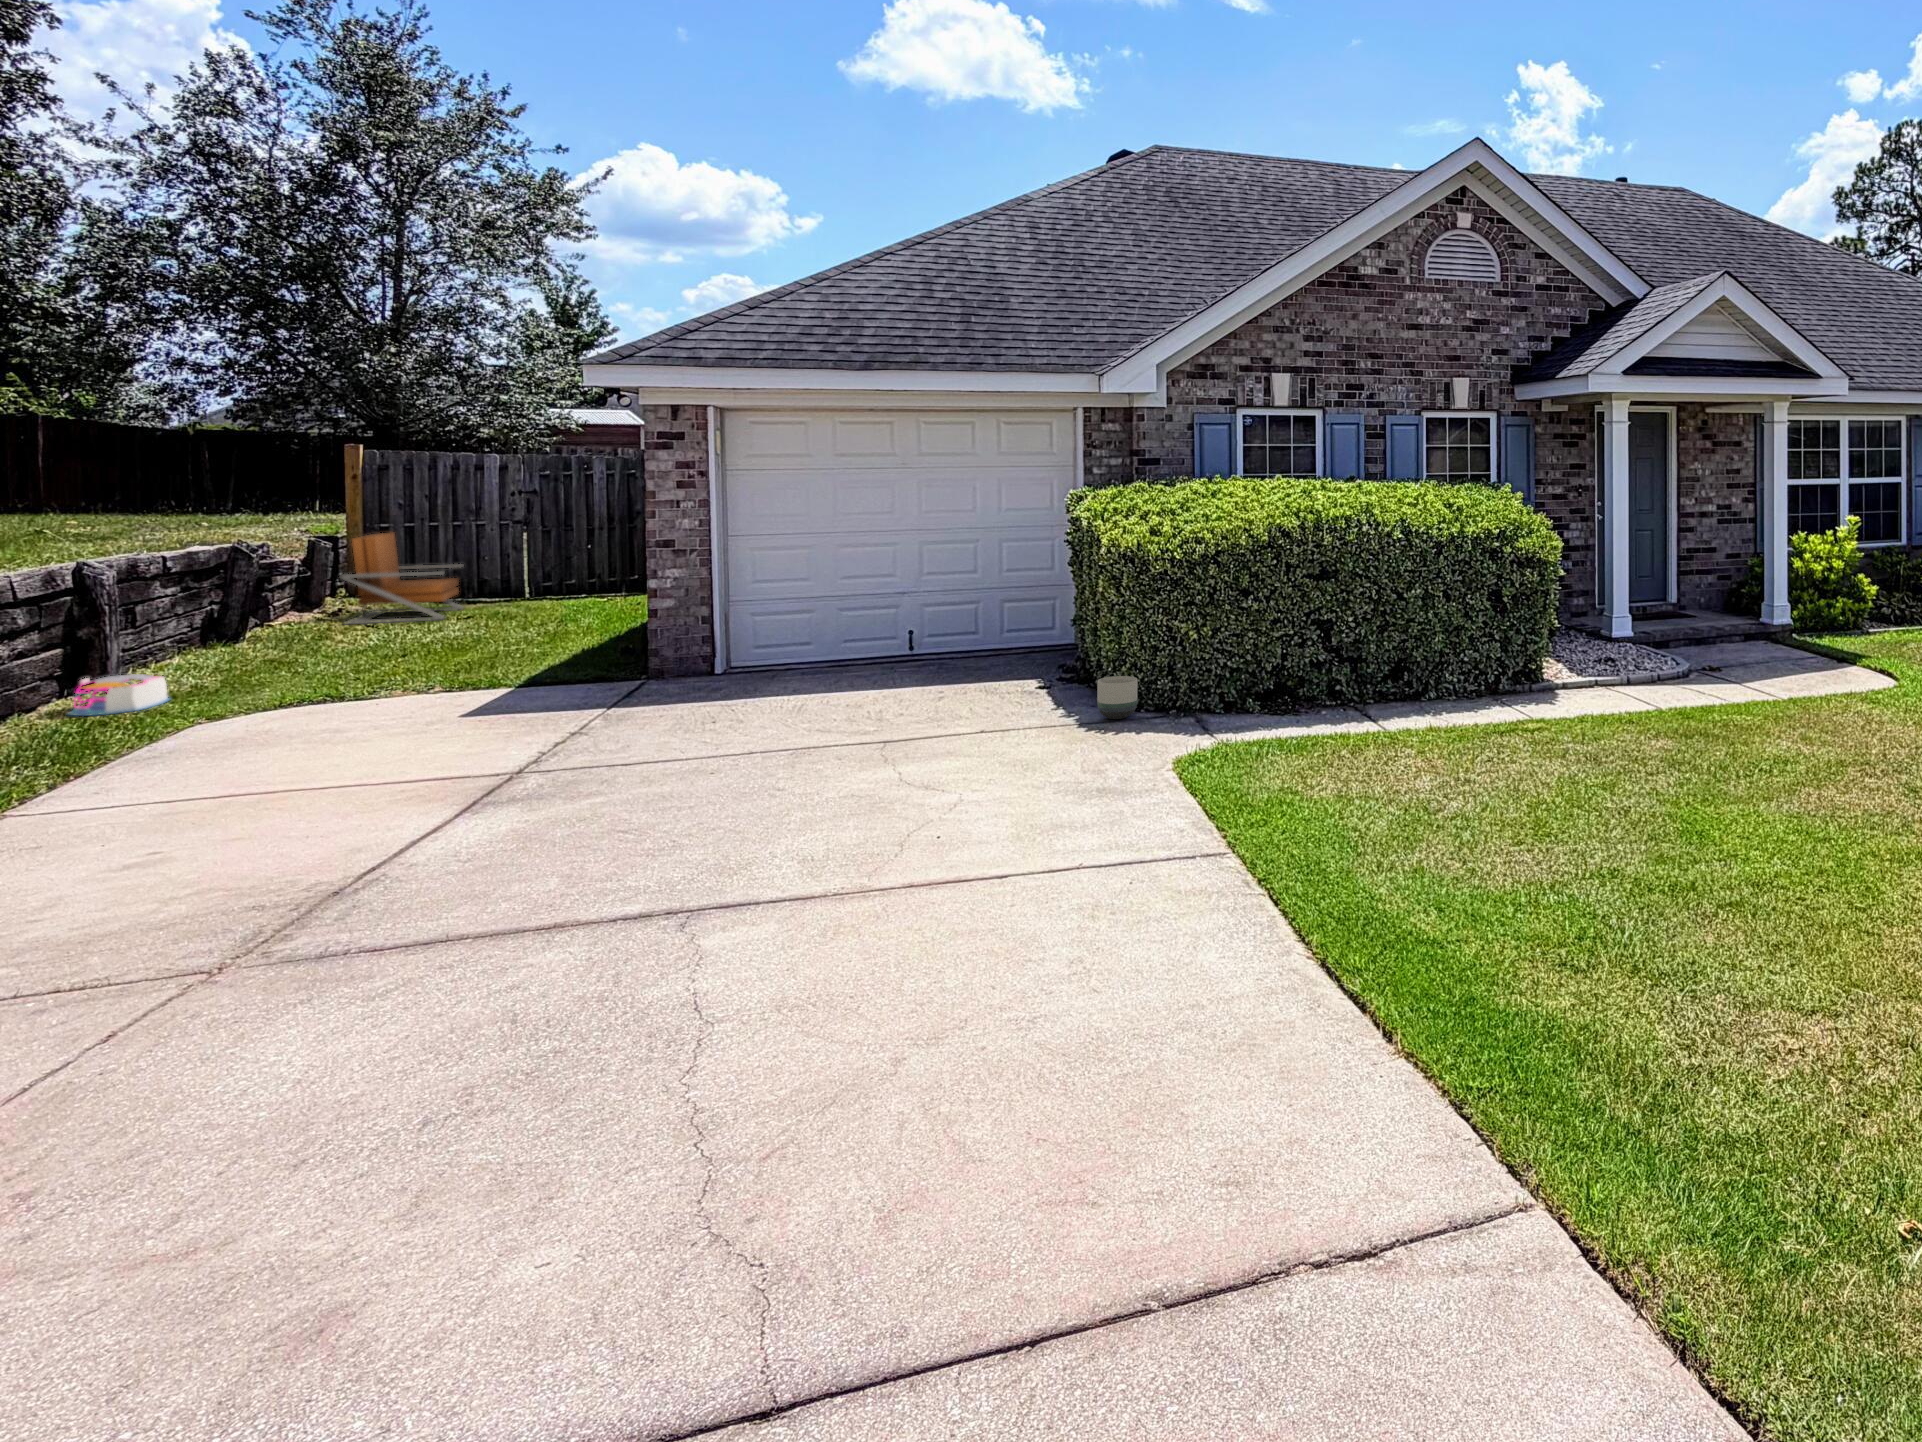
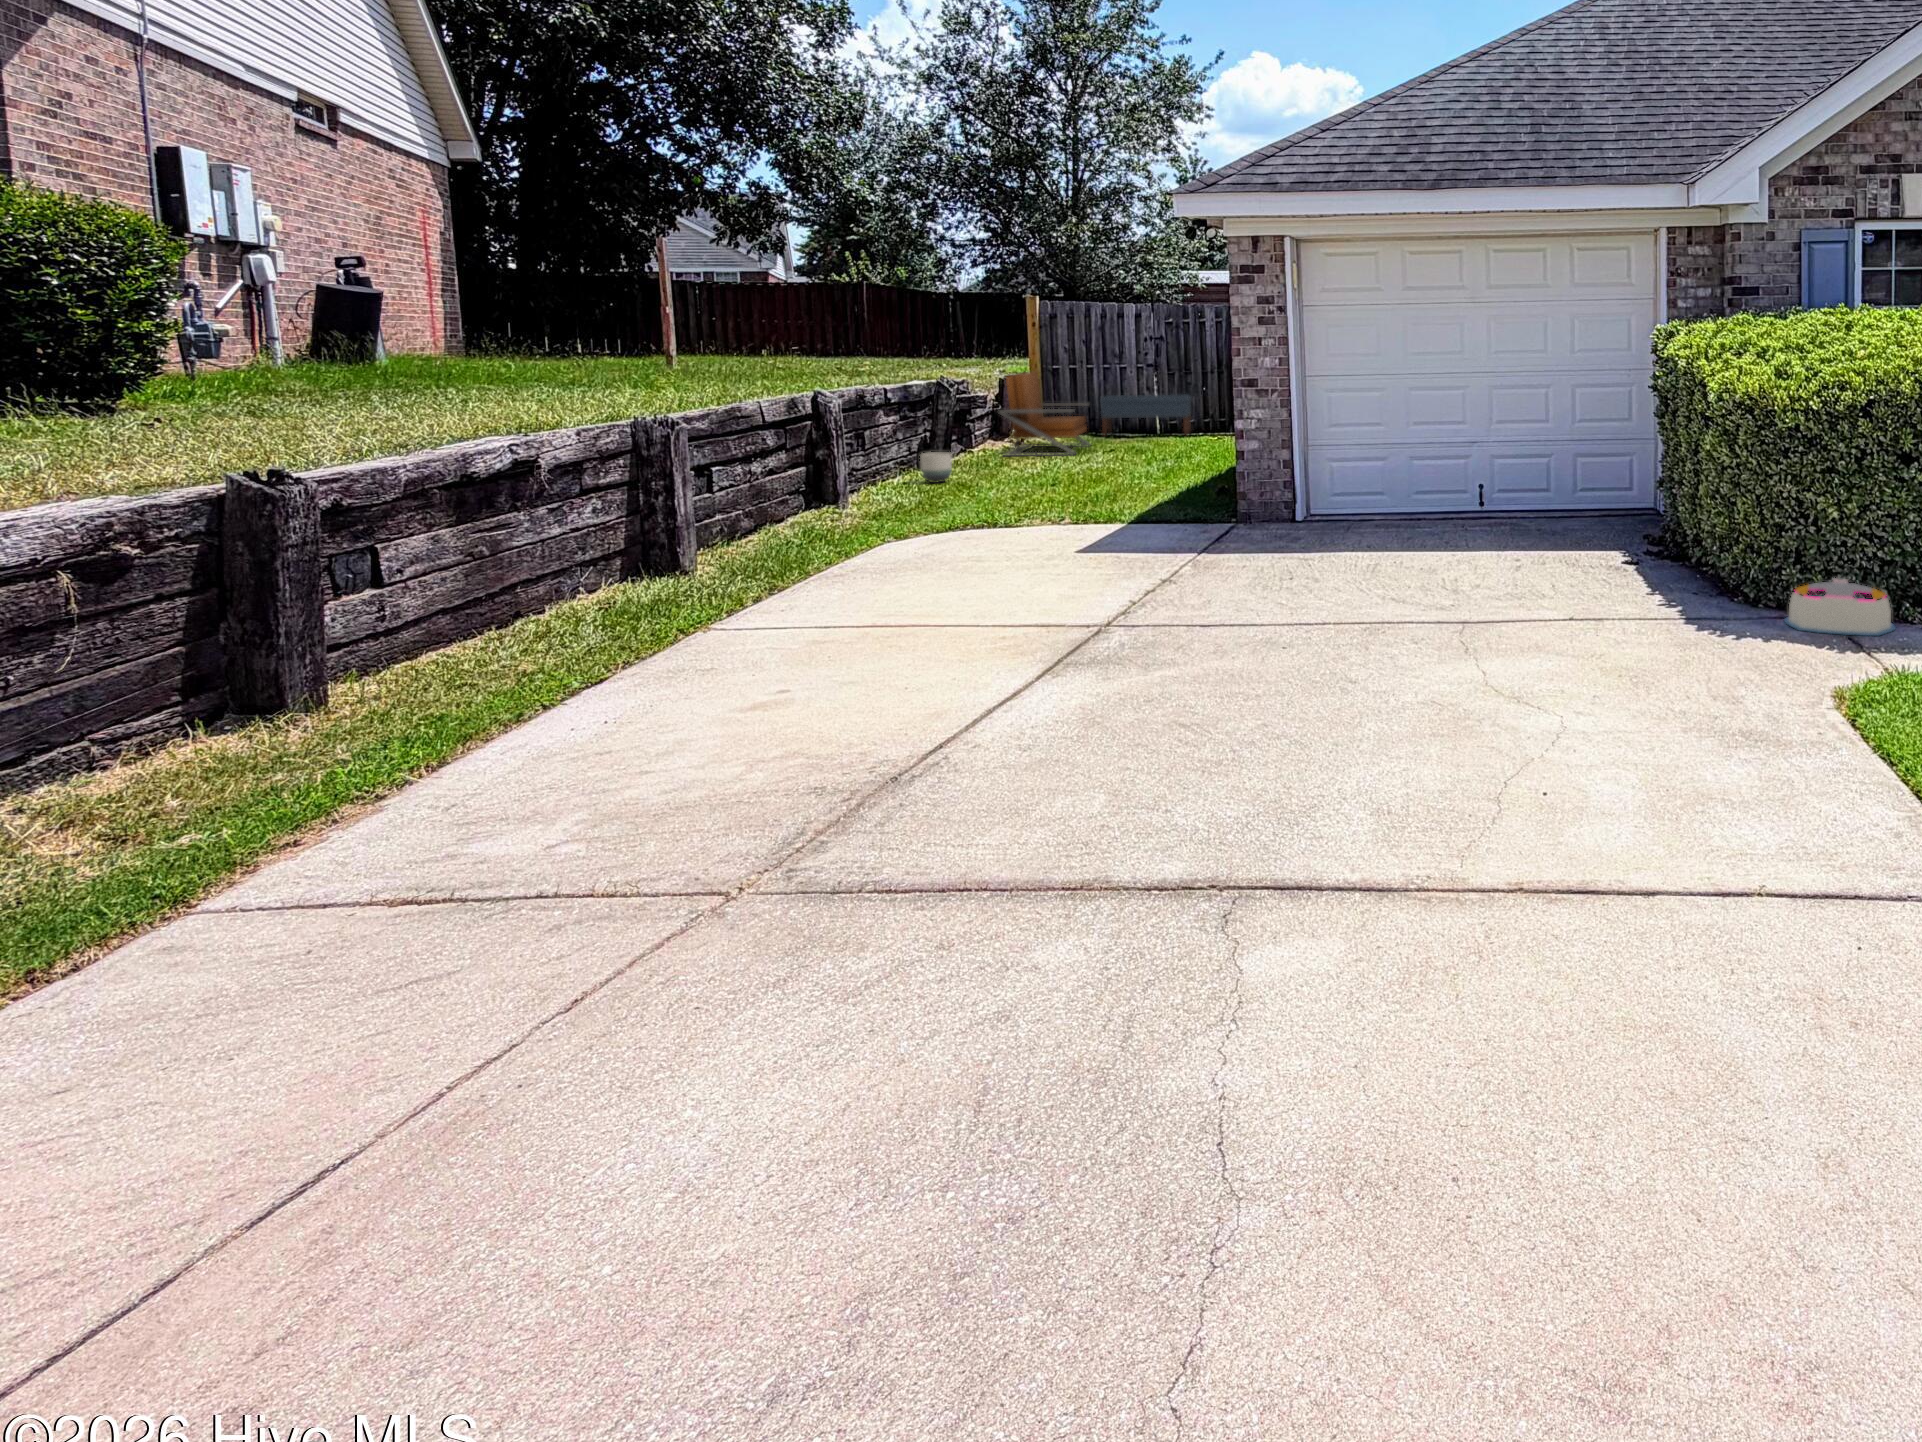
bench: none [476,553,594,599] -> present [1100,394,1191,435]
storage bin: present [68,674,169,716] -> present [1785,578,1895,636]
planter: present [1097,676,1138,719] -> present [920,452,952,483]

